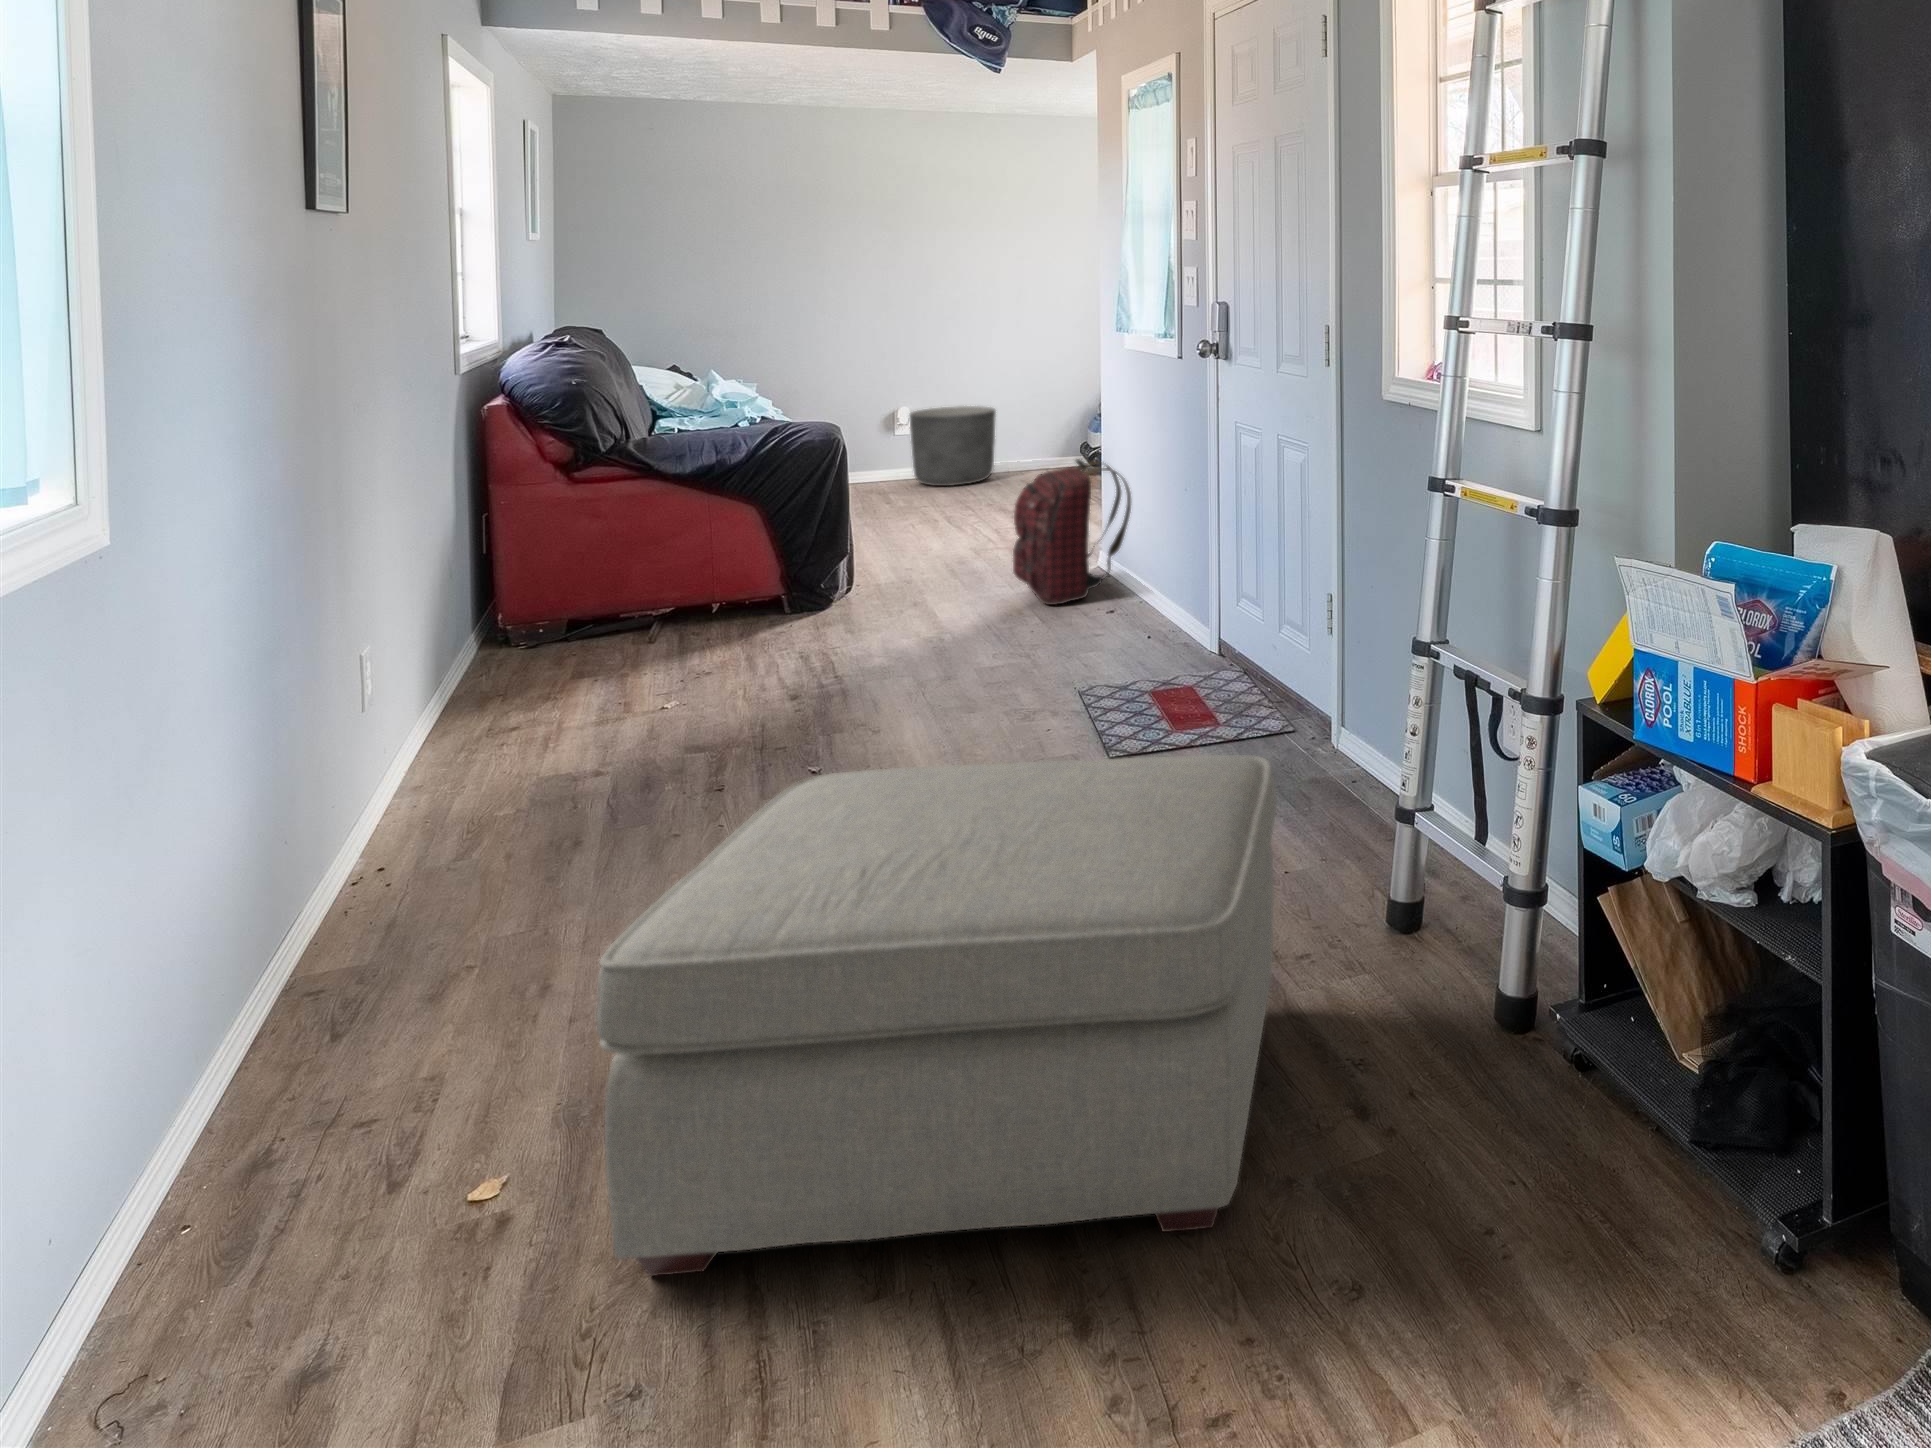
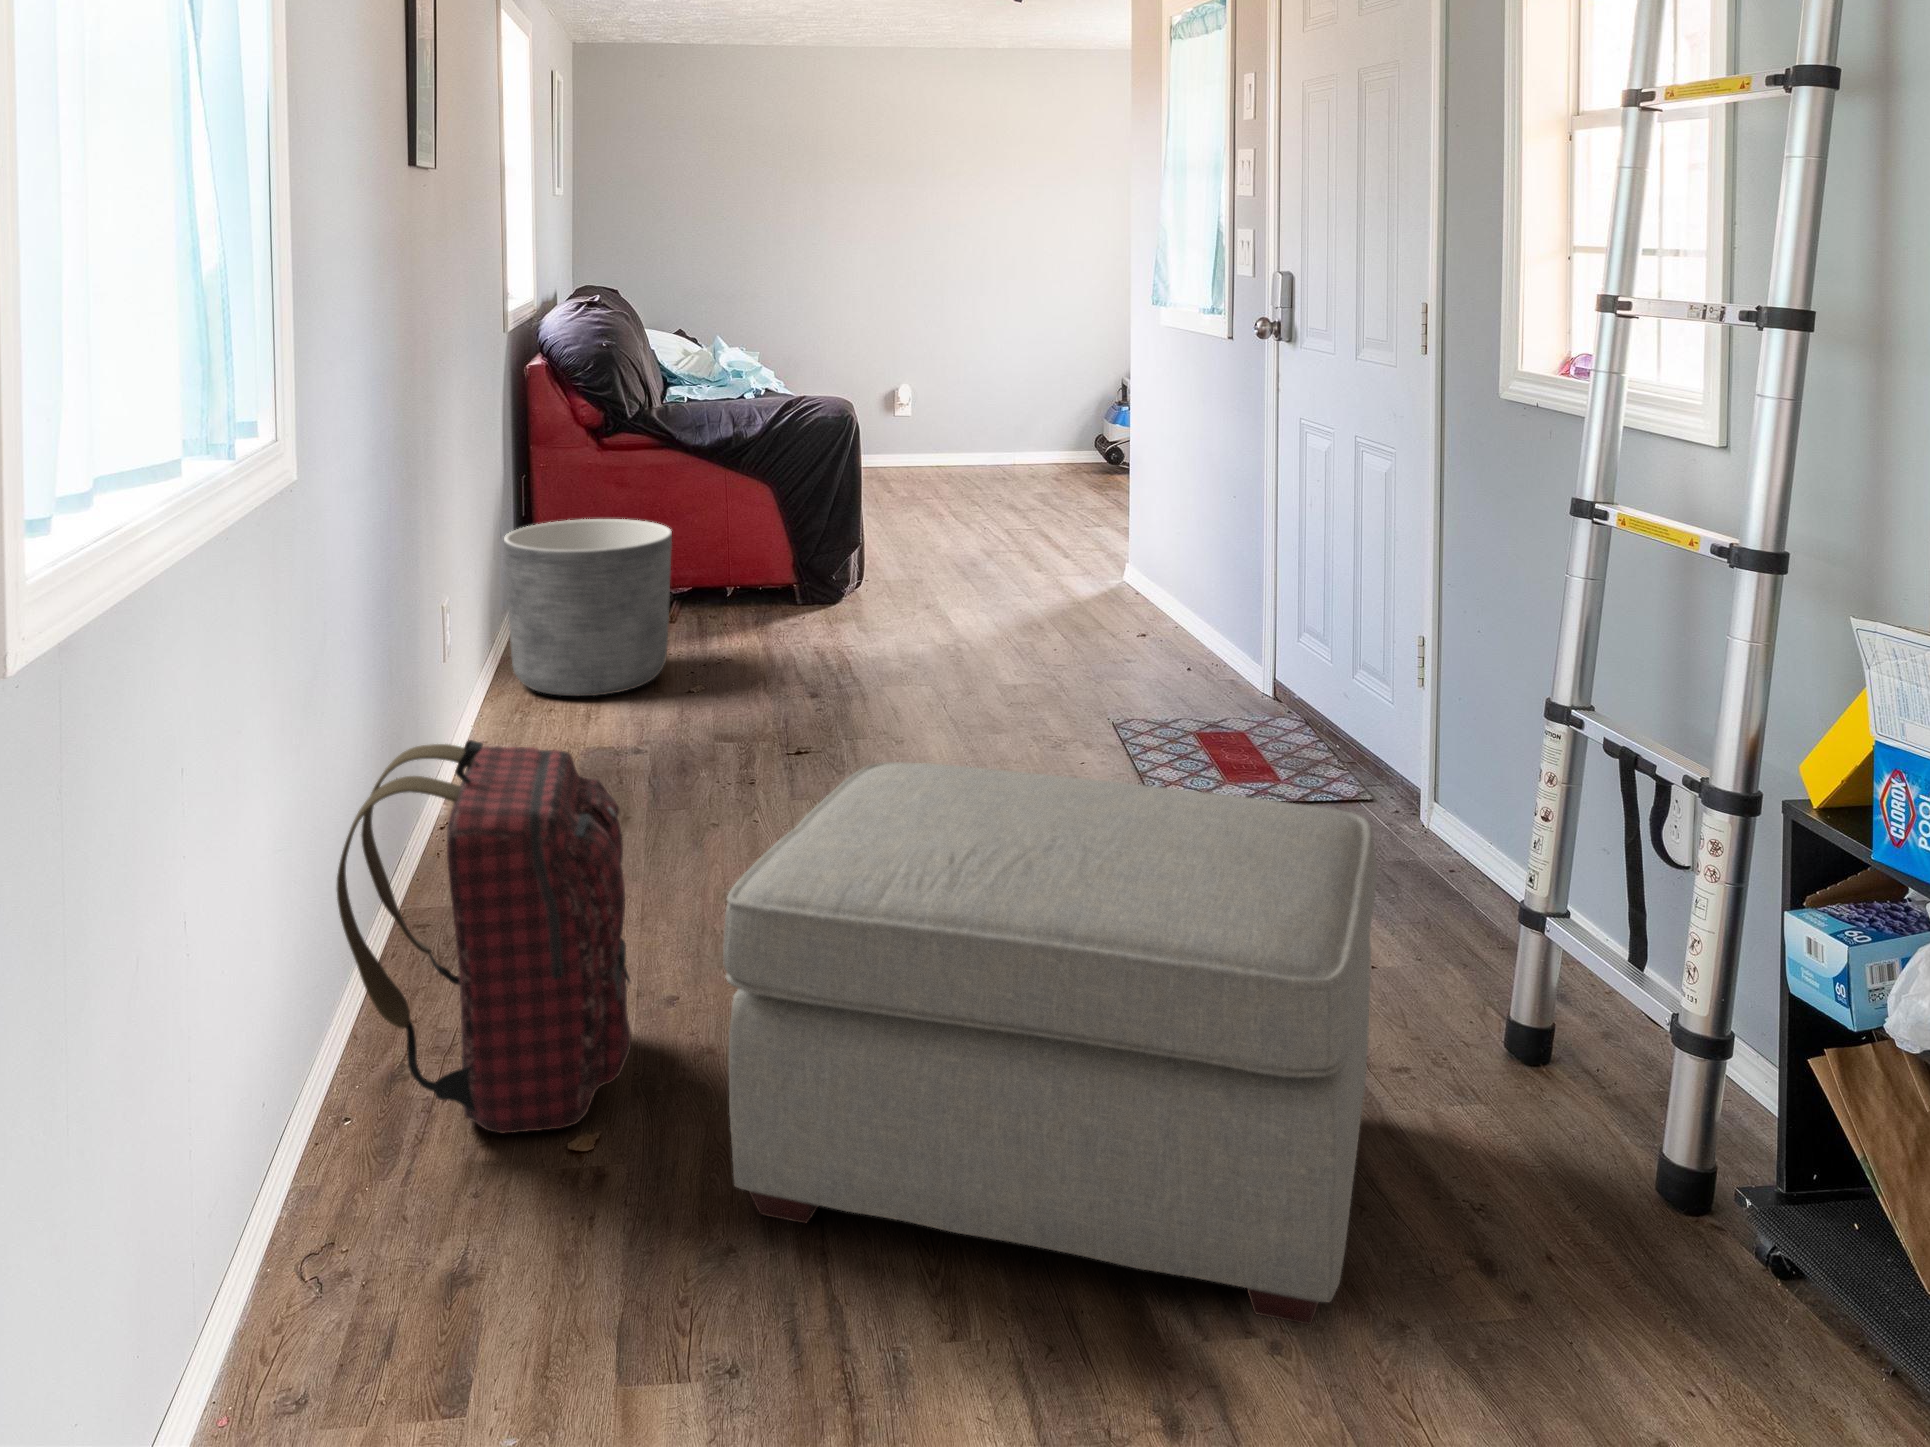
planter: present [910,406,996,486] -> present [504,519,672,696]
backpack: present [1013,459,1131,605] -> present [337,740,631,1133]

